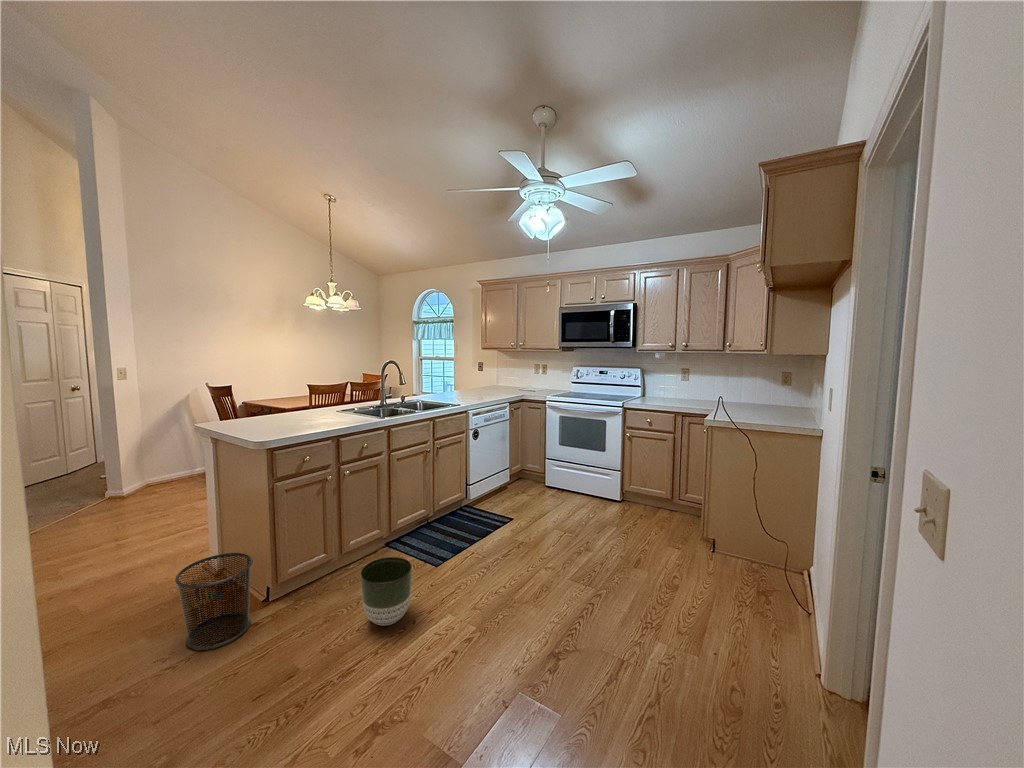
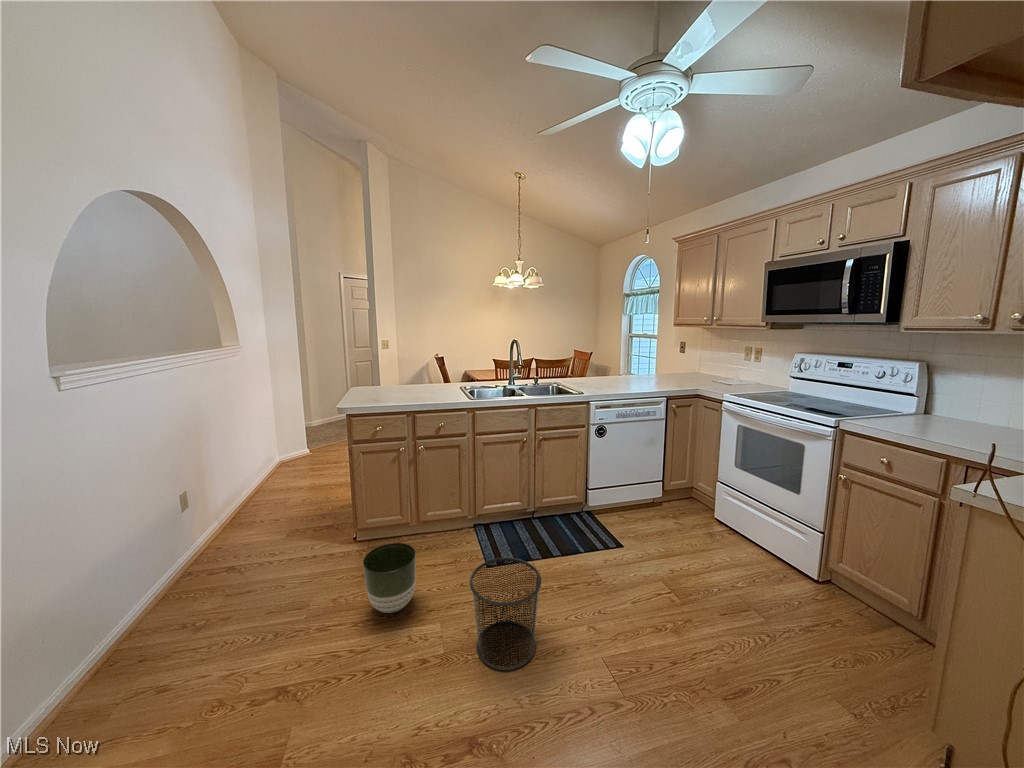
waste bin: present [175,553,253,650] -> present [470,557,541,670]

